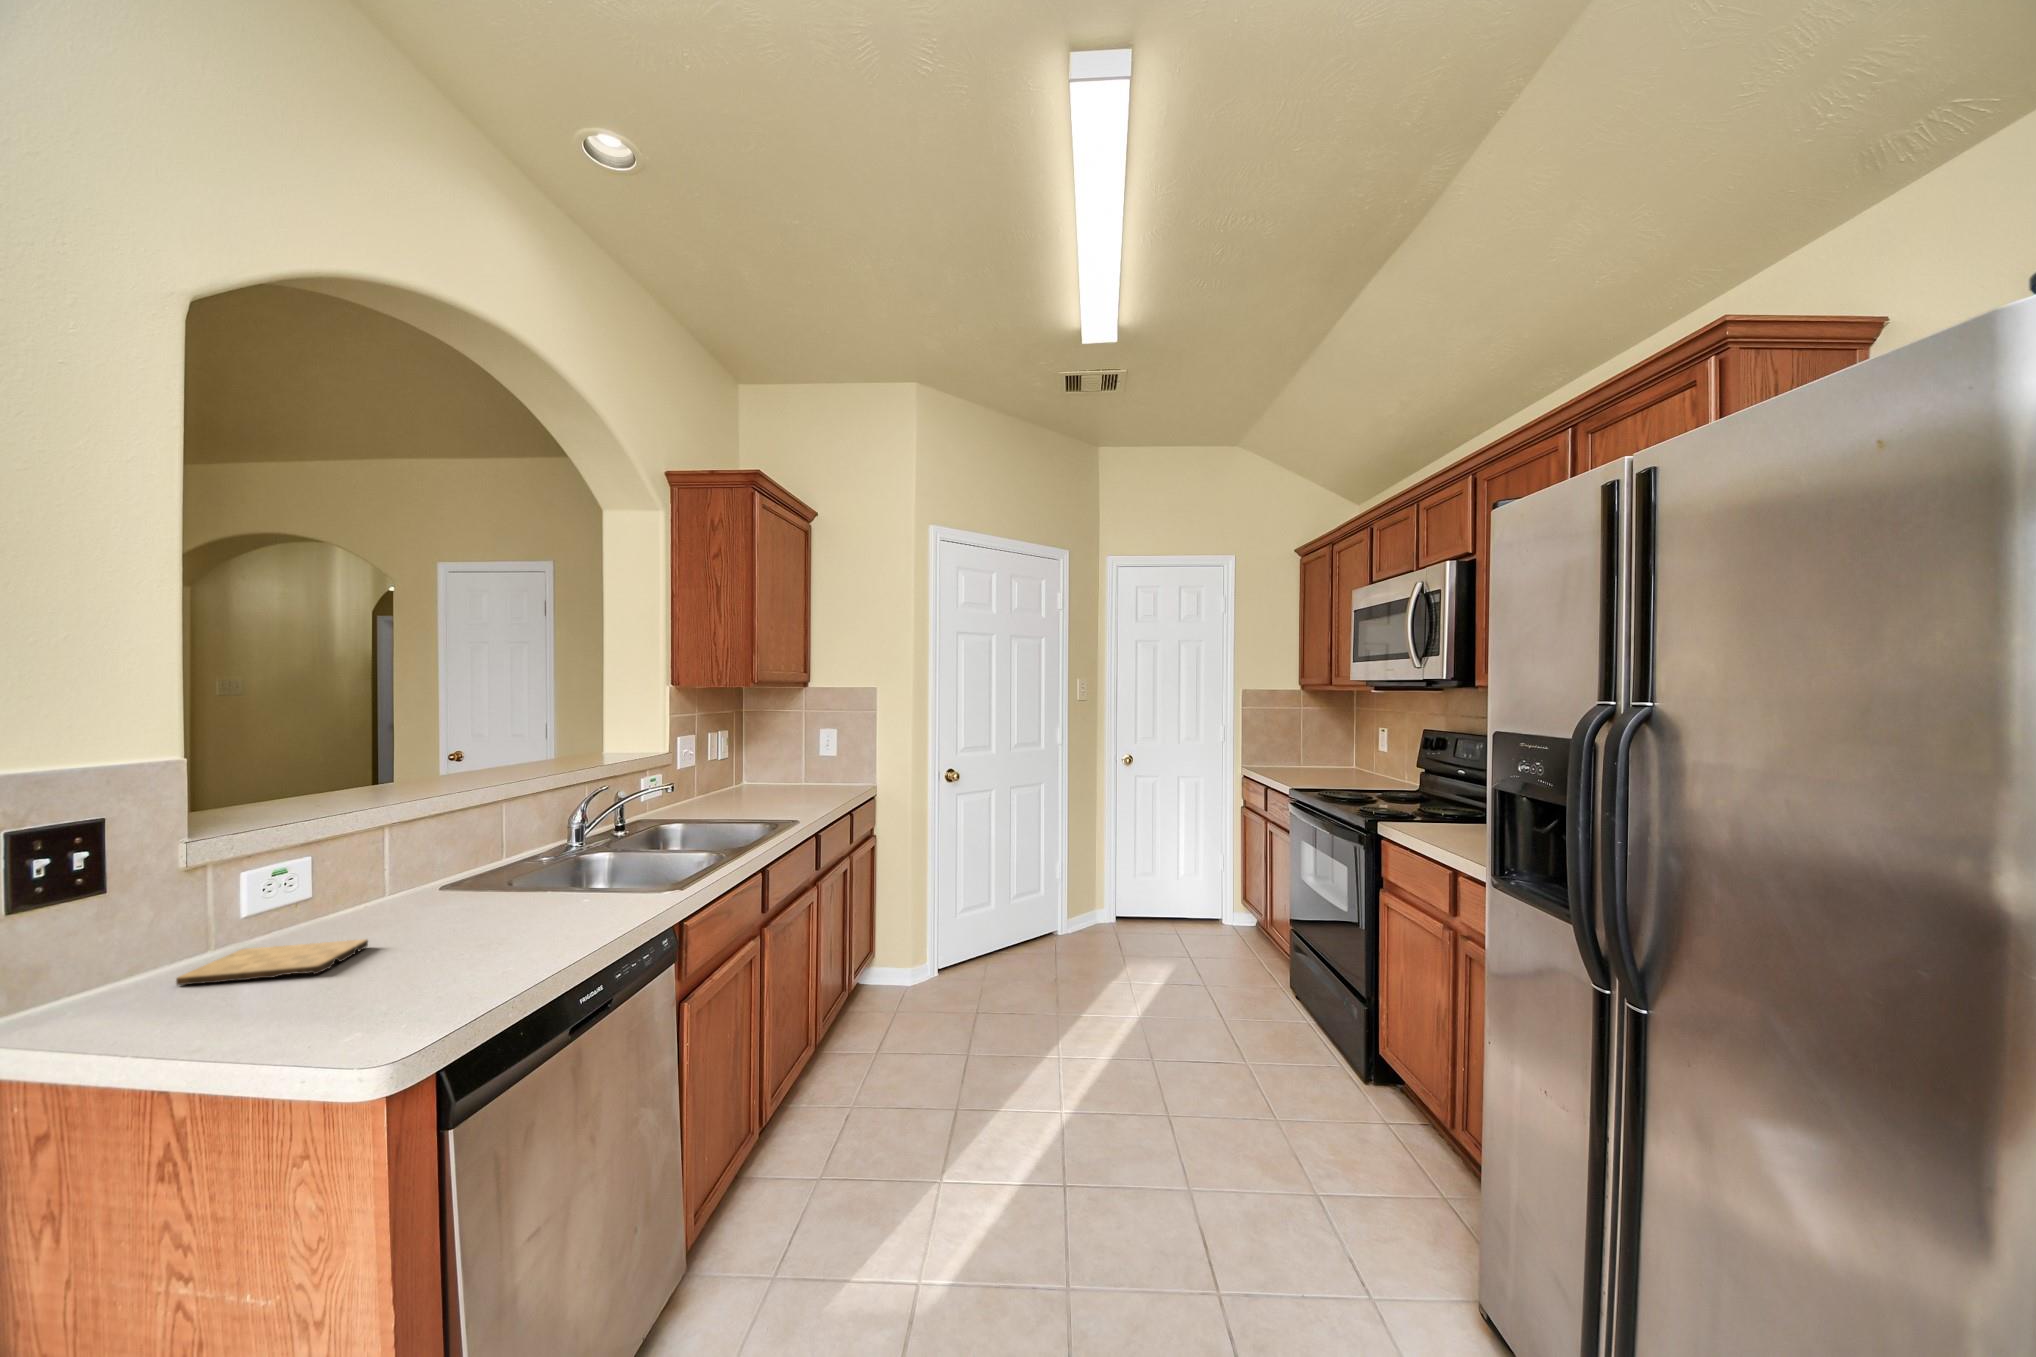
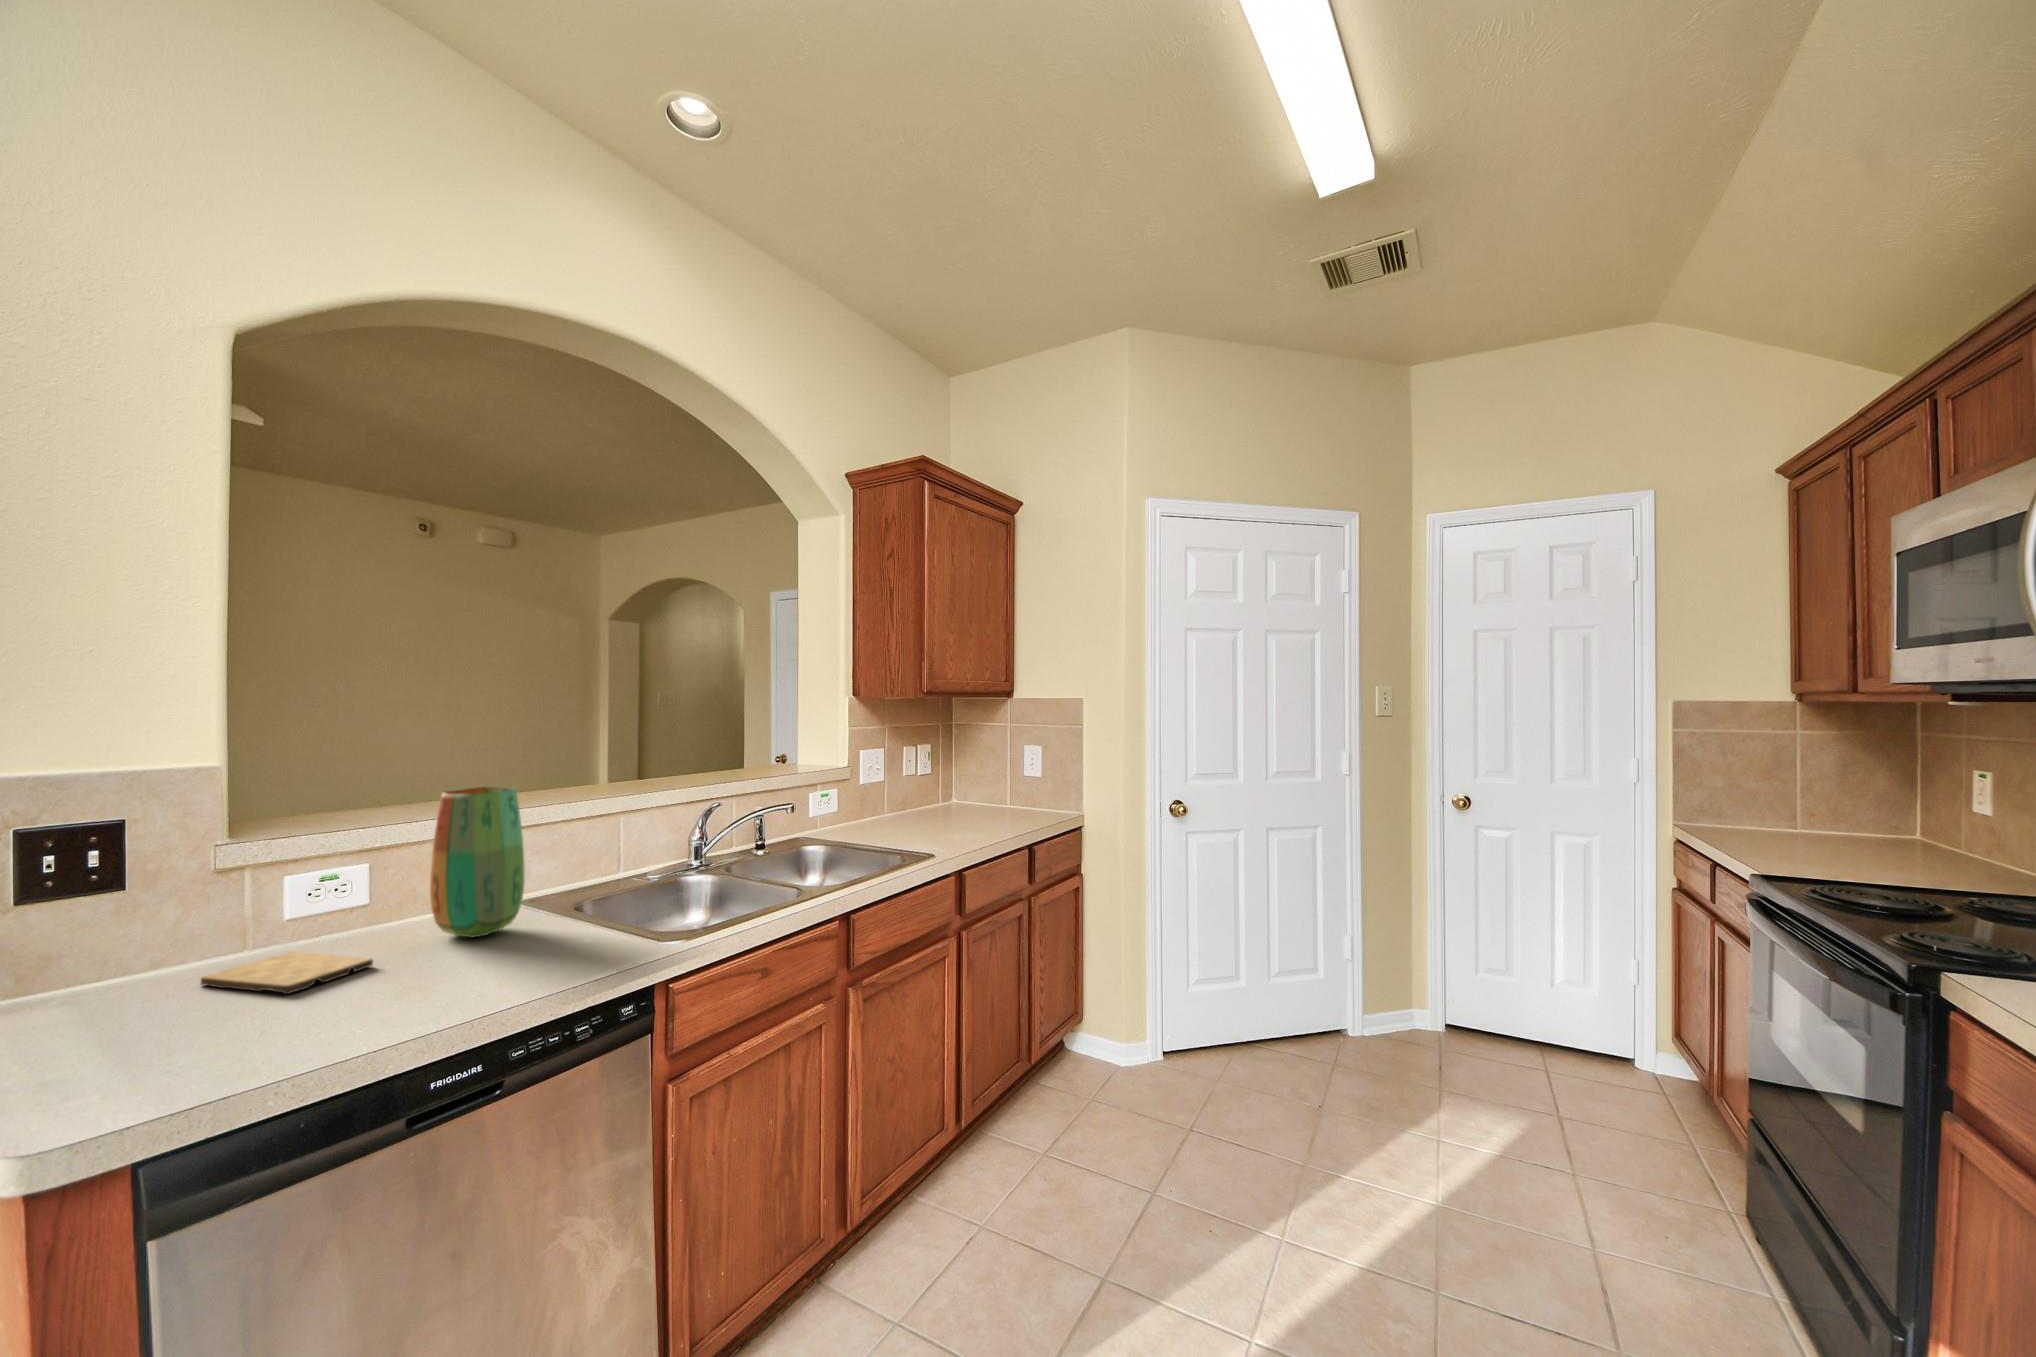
vase: none [383,774,480,917] -> present [430,787,524,937]

